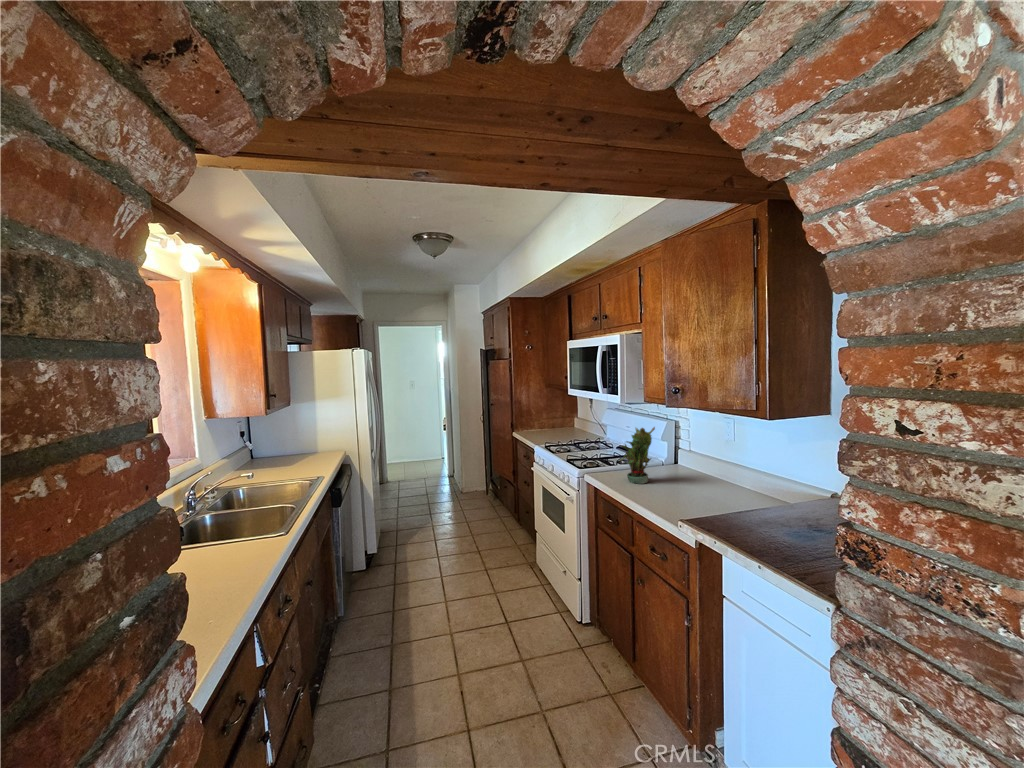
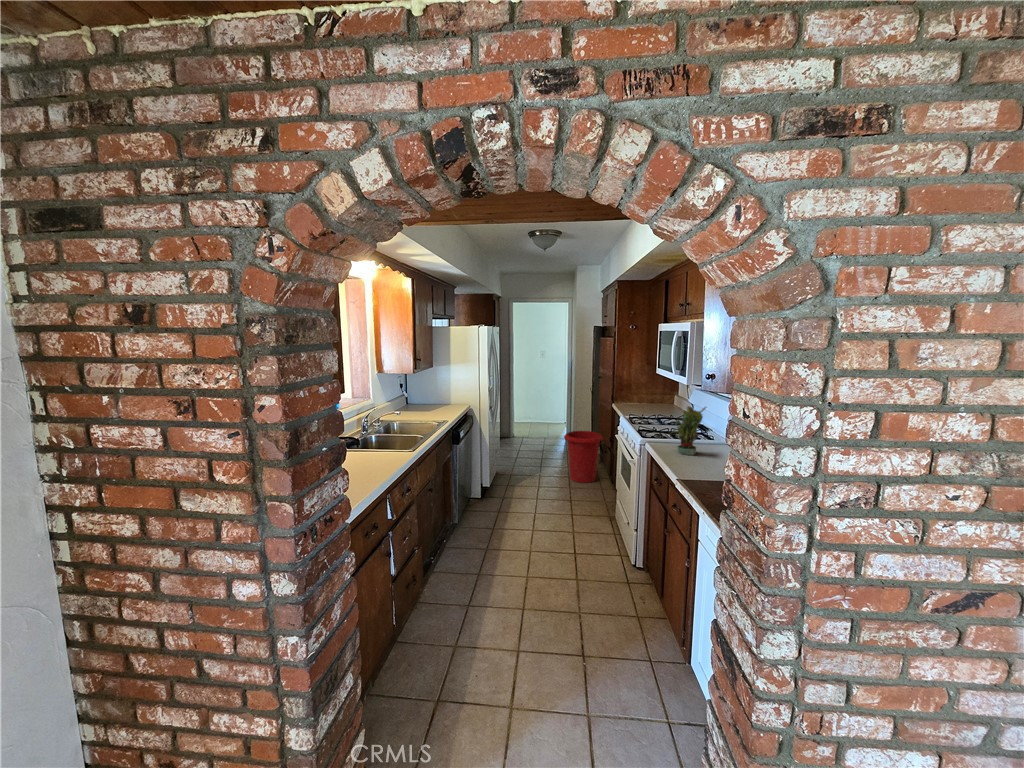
waste bin: none [459,465,503,526] -> present [564,431,603,483]

